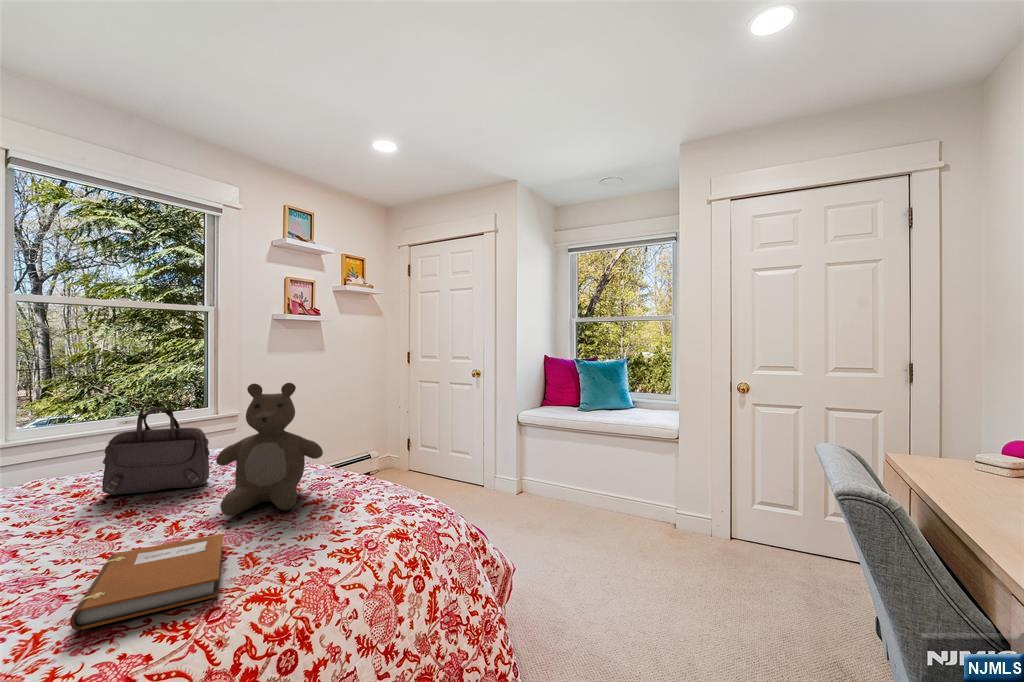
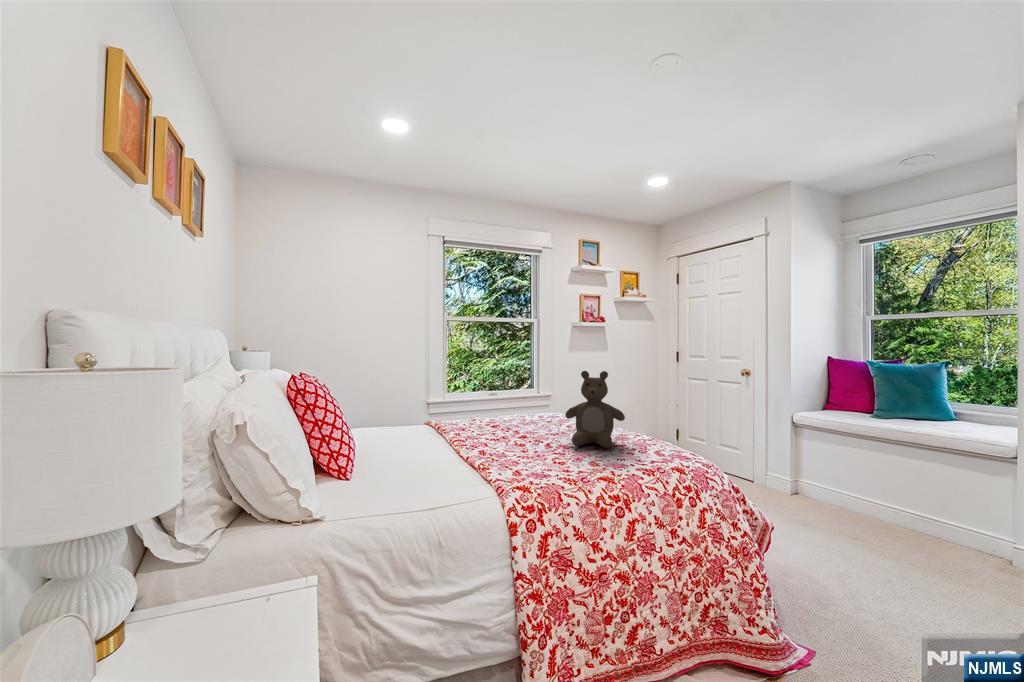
handbag: present [102,398,210,495] -> none [507,377,556,432]
notebook: present [70,534,223,630] -> none [531,450,586,474]

